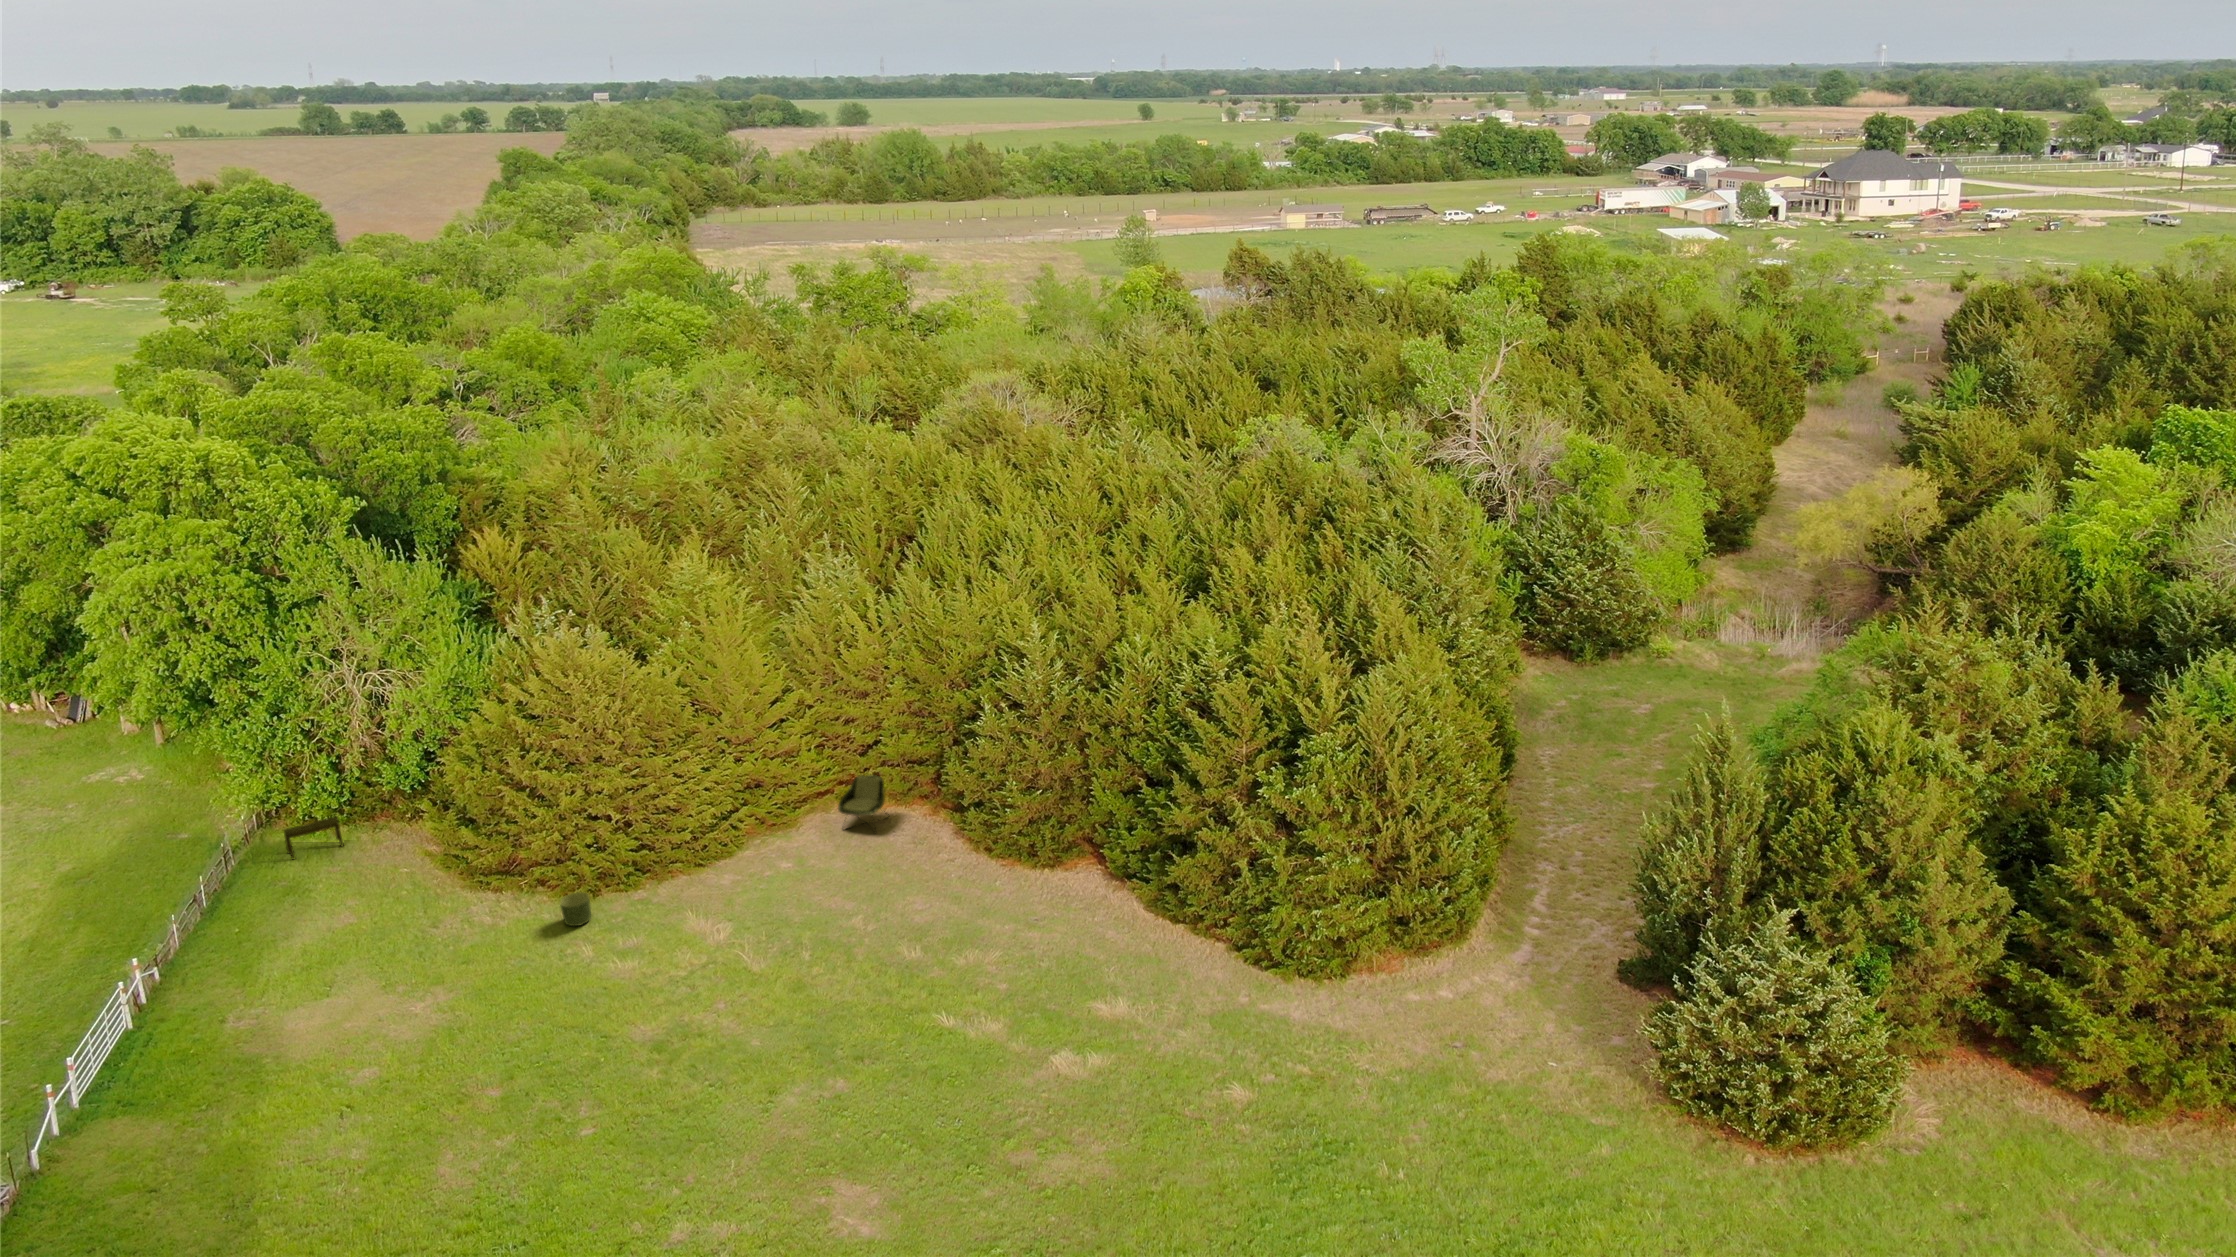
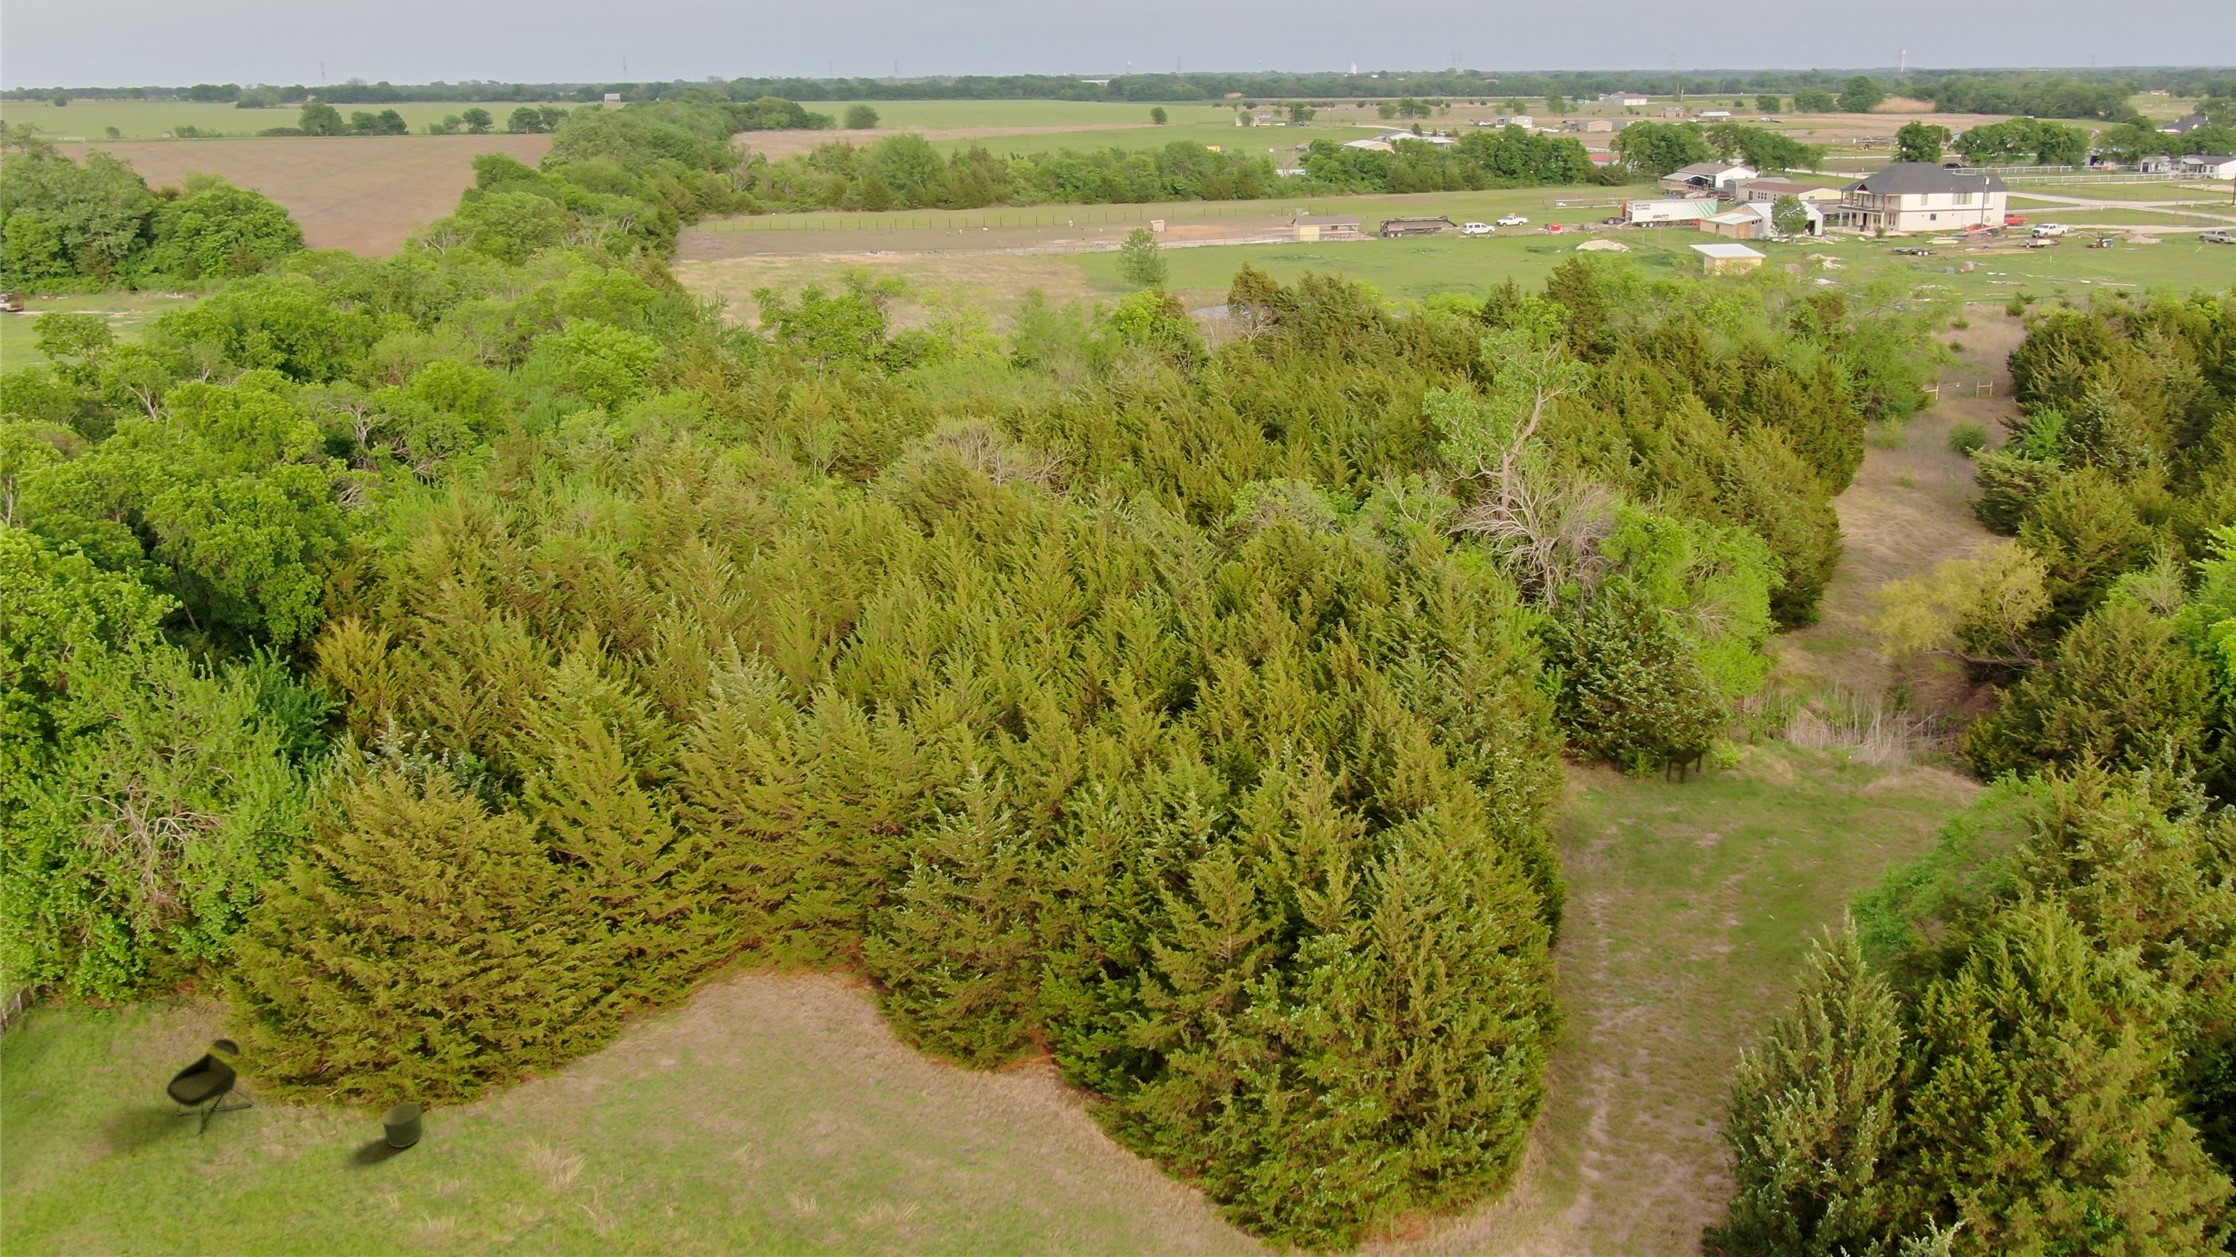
lounge chair: present [838,775,889,828] -> present [166,1038,251,1130]
bench: present [284,816,344,859] -> present [1666,748,1704,783]

